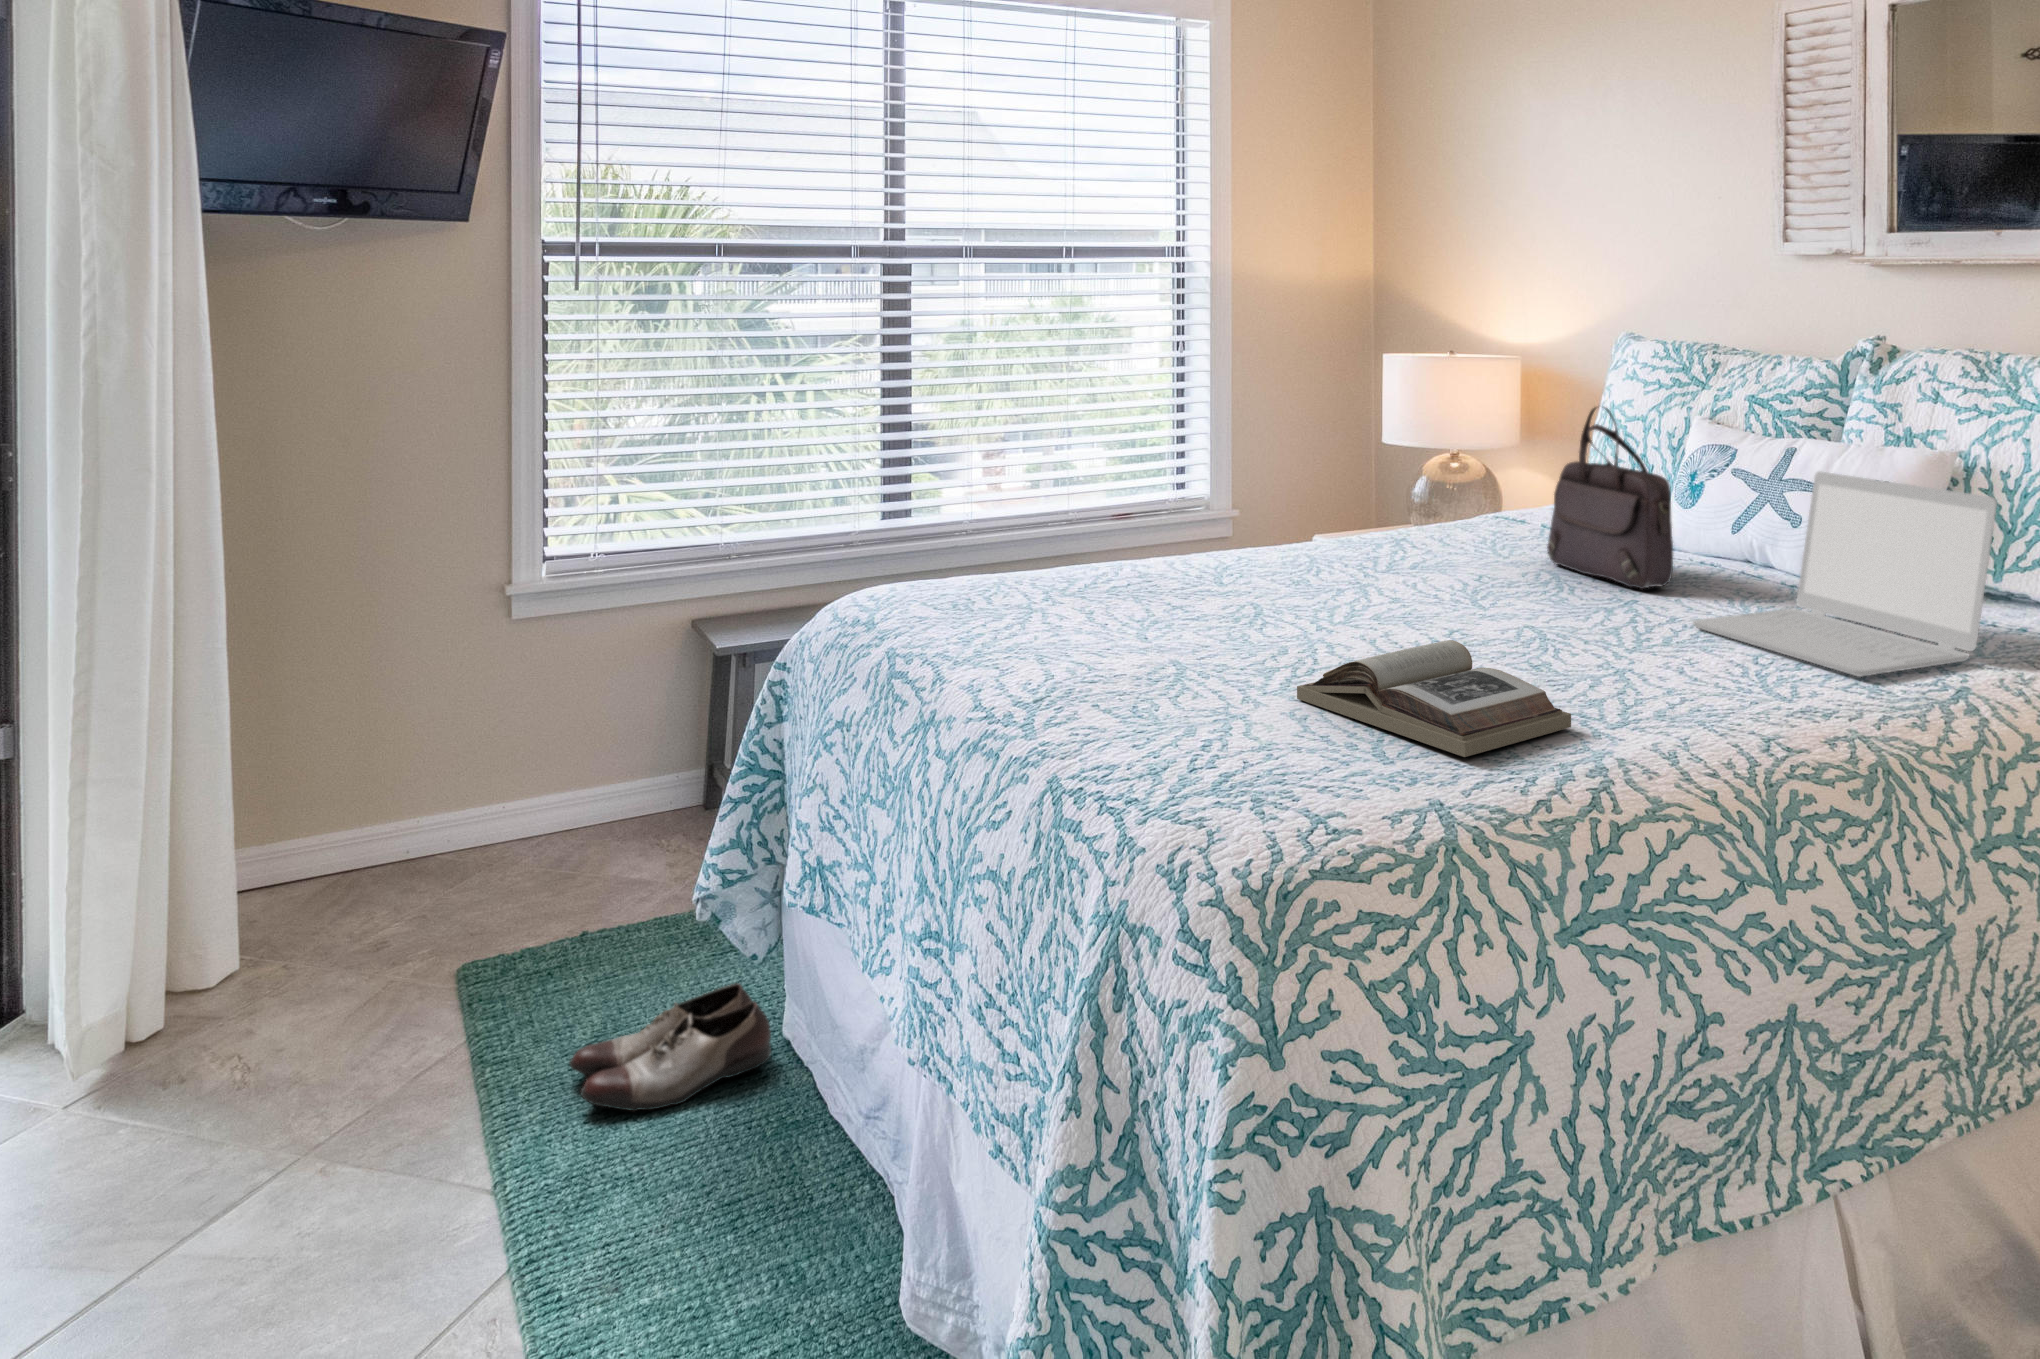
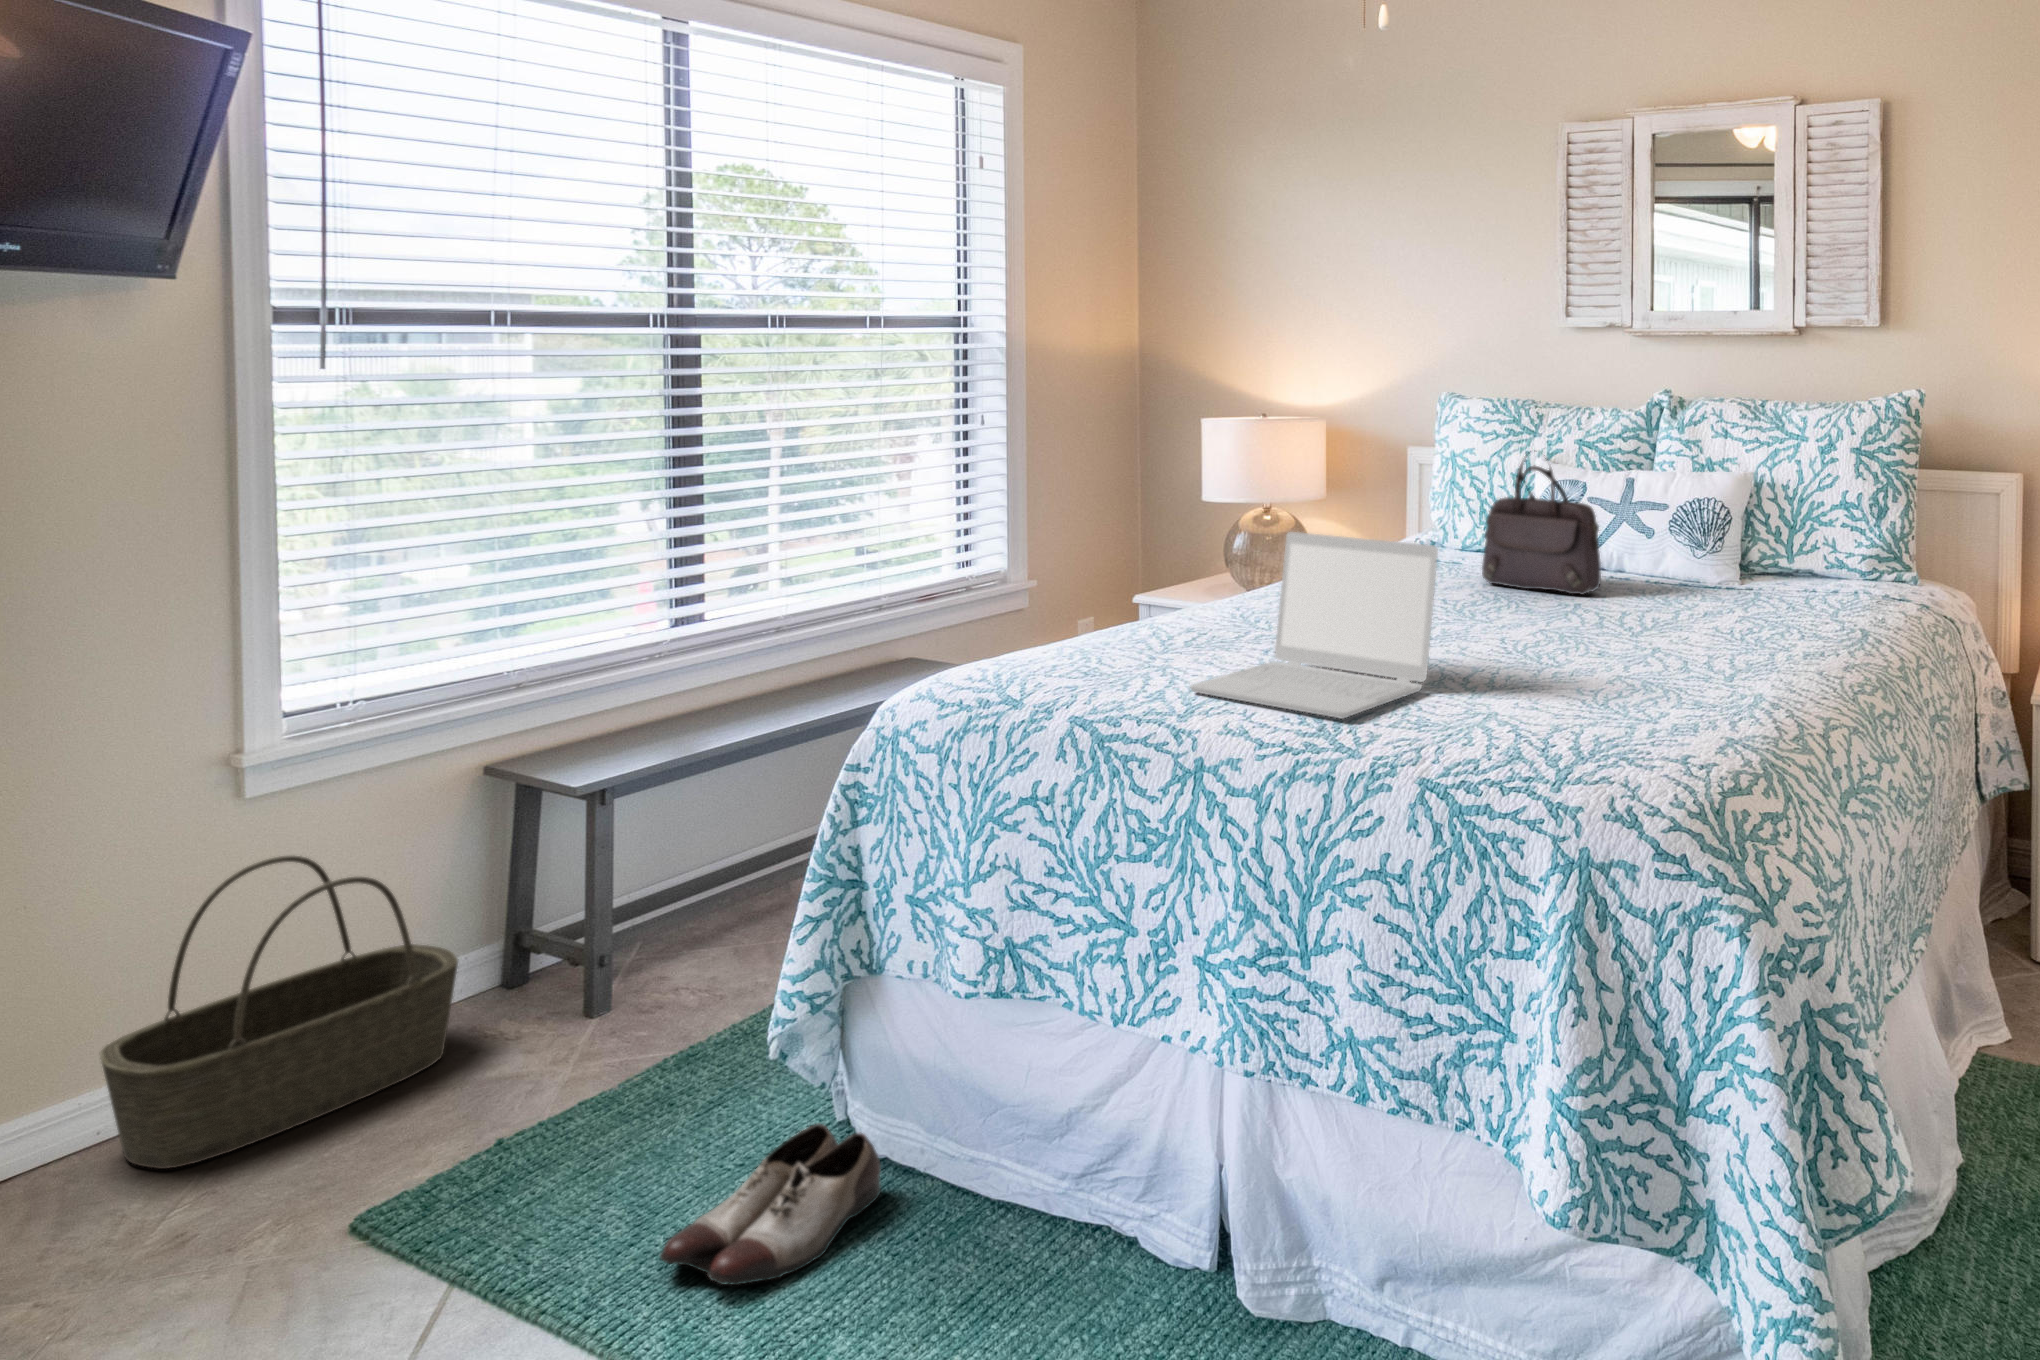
laptop: present [1693,472,1997,677] -> present [1190,532,1438,719]
book: present [1297,640,1571,757] -> none [1508,637,1710,713]
basket: none [400,669,650,887] -> present [100,855,458,1169]

